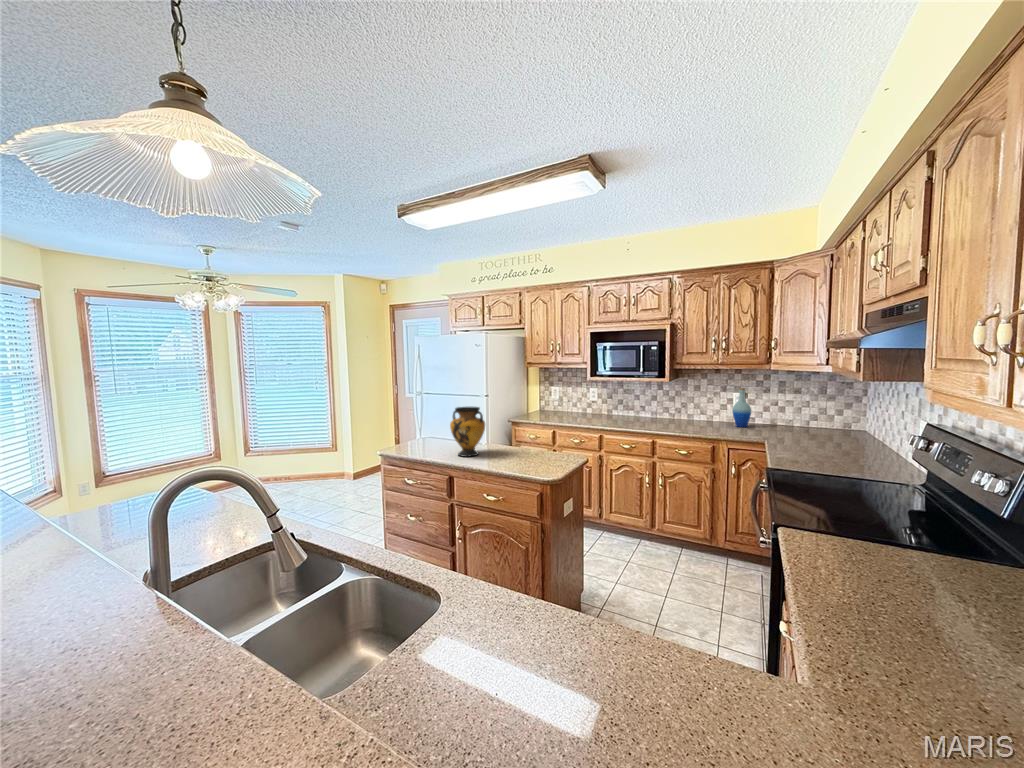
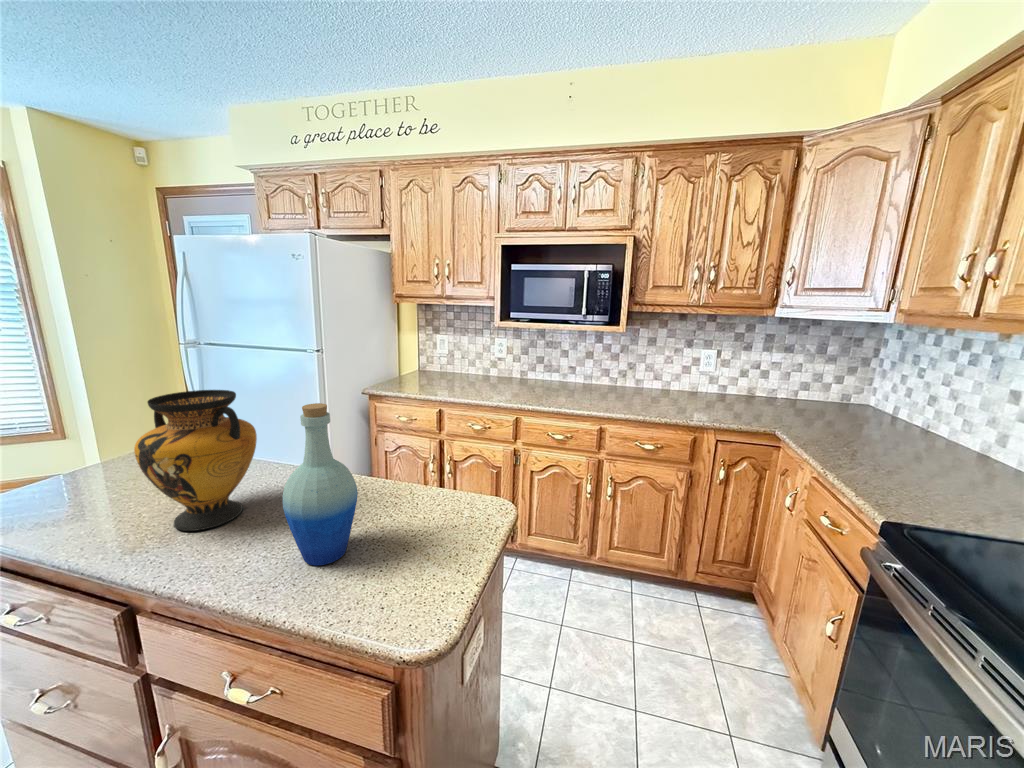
bottle: present [732,388,751,427] -> present [283,403,358,566]

